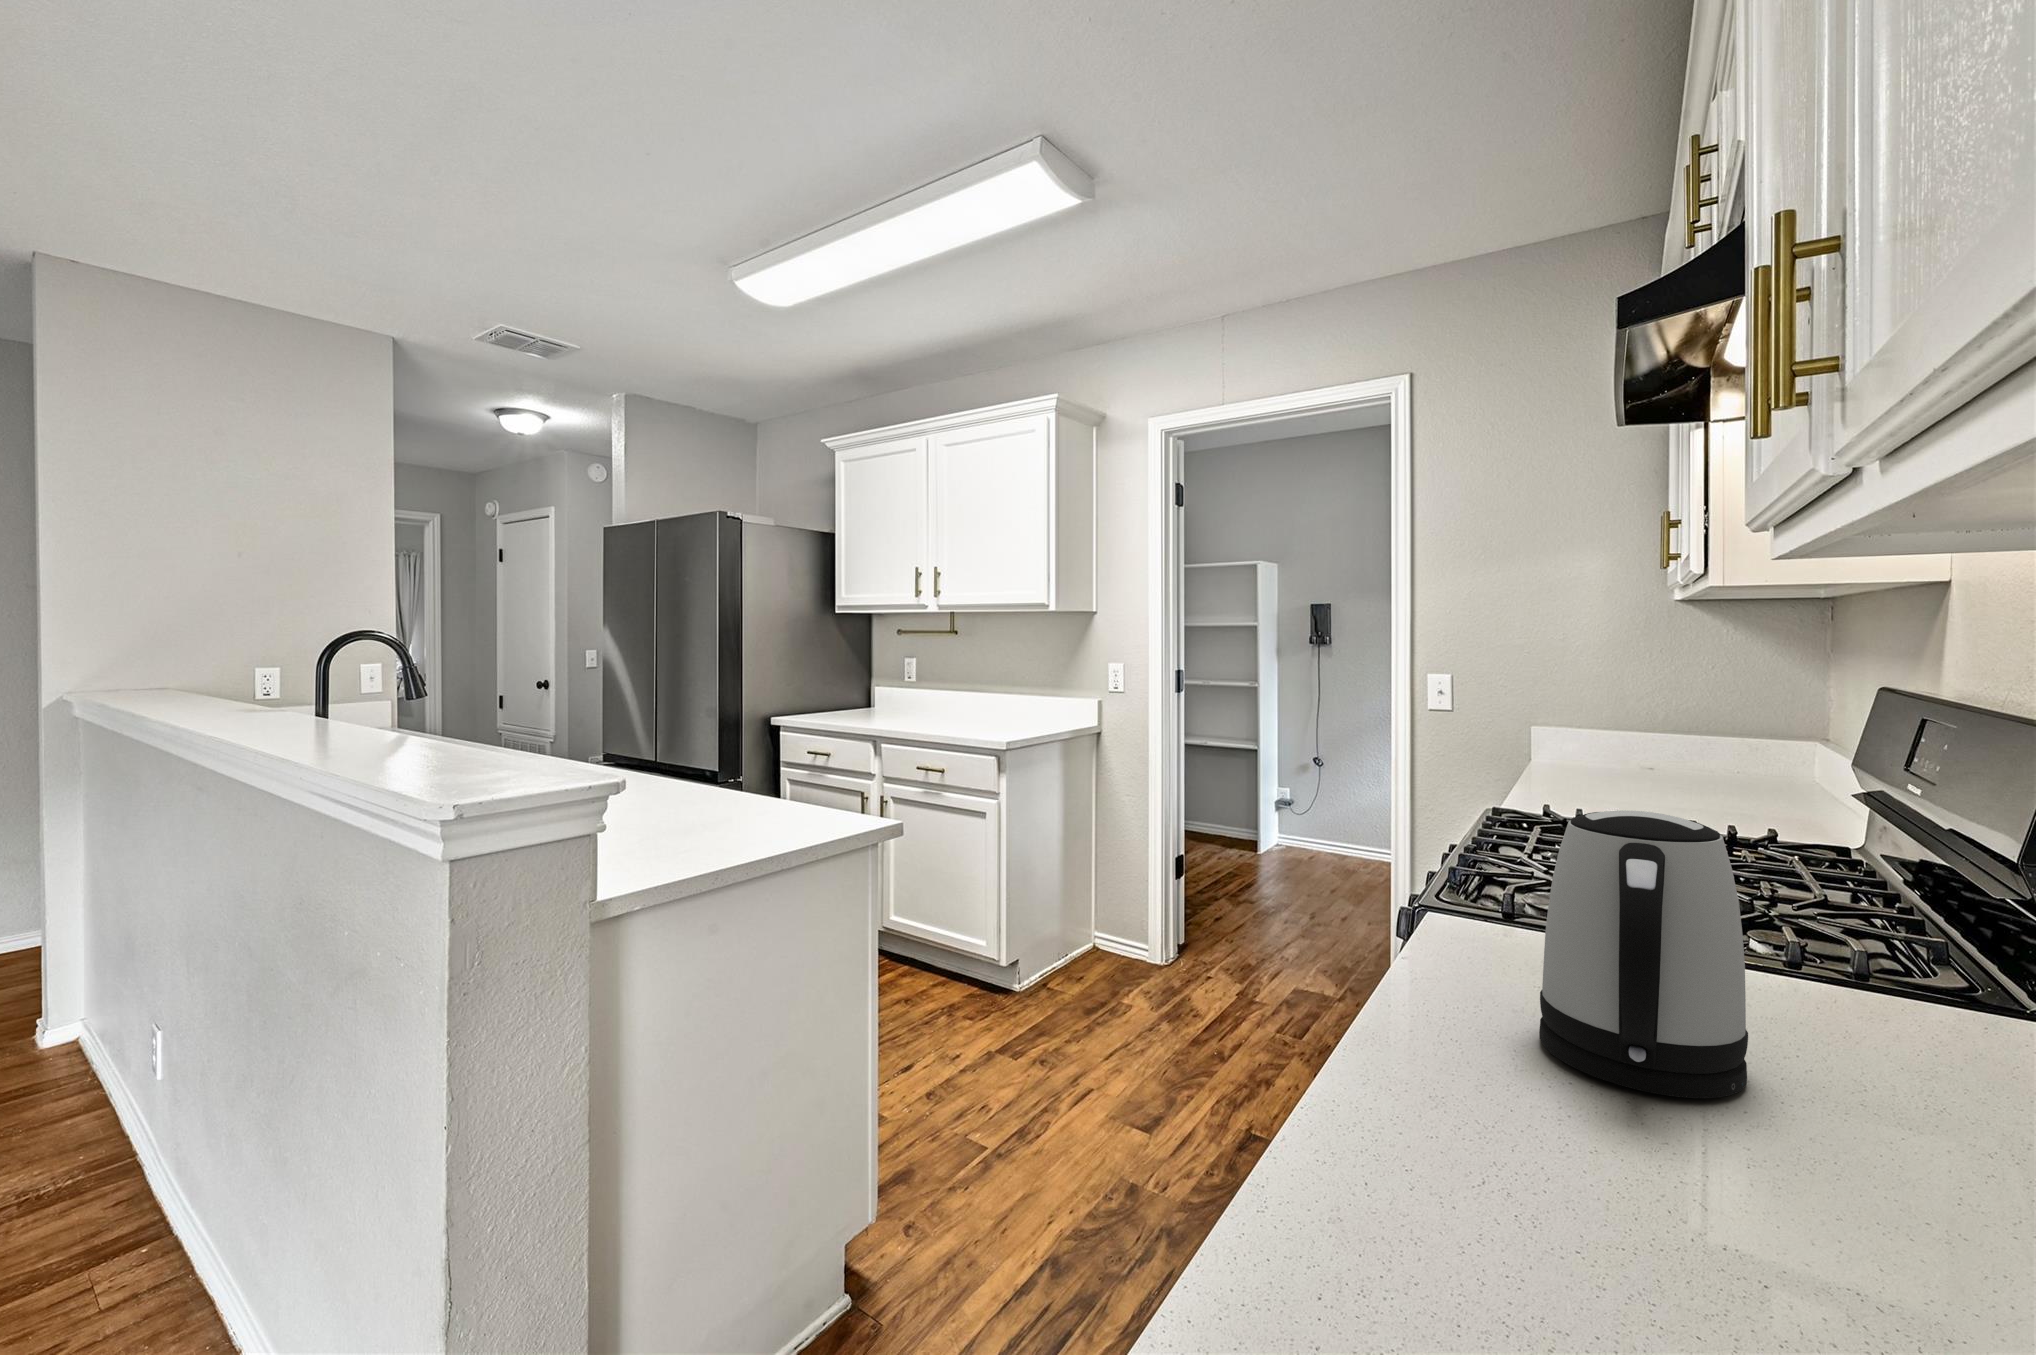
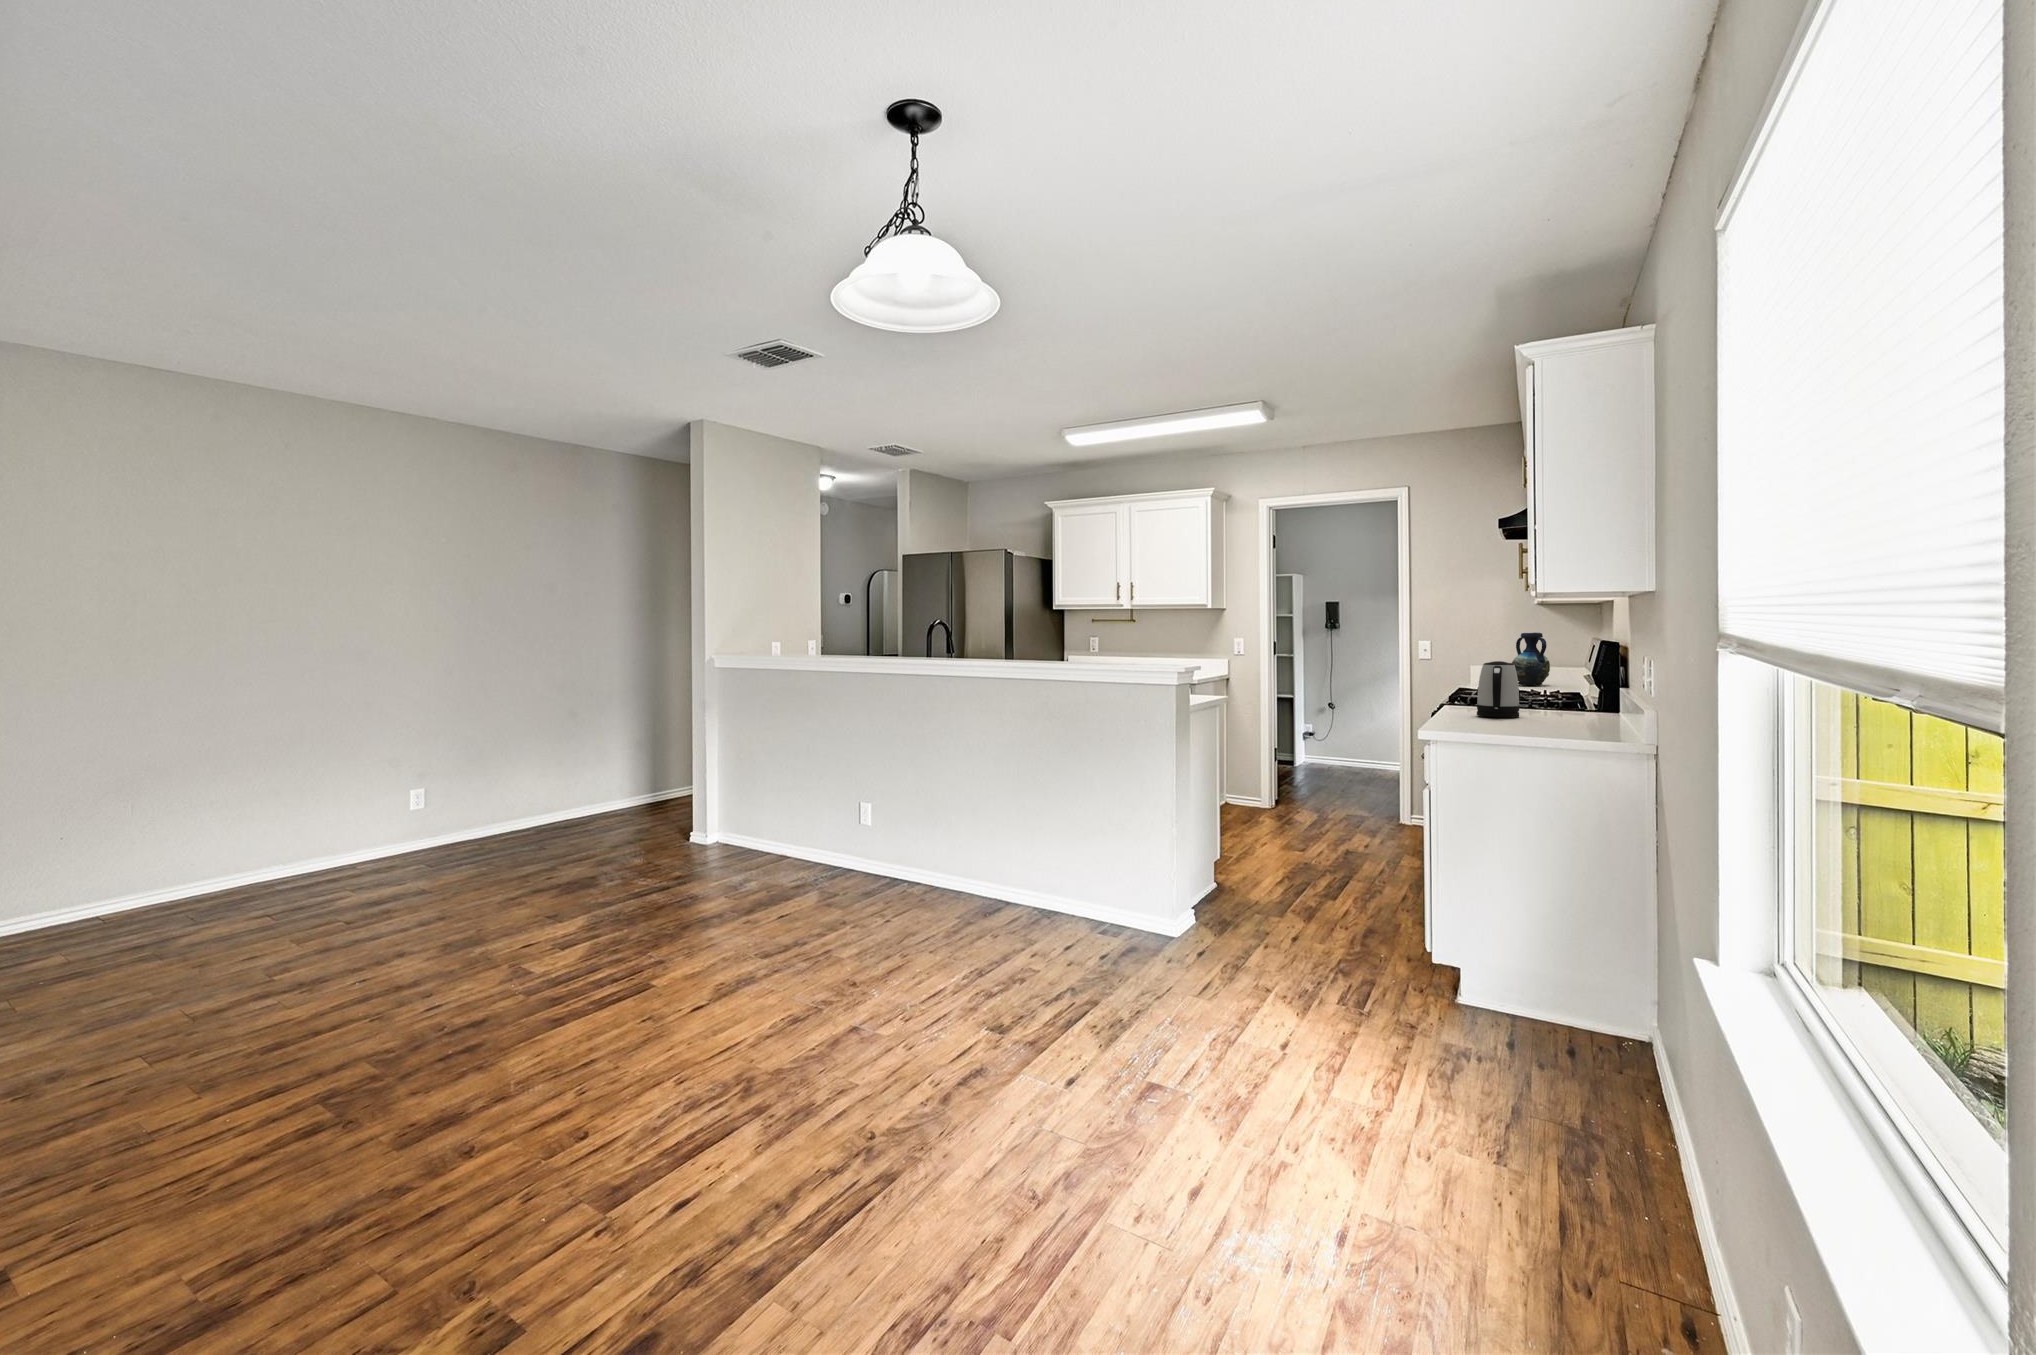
vase: none [1623,661,1716,779] -> present [1512,632,1550,686]

